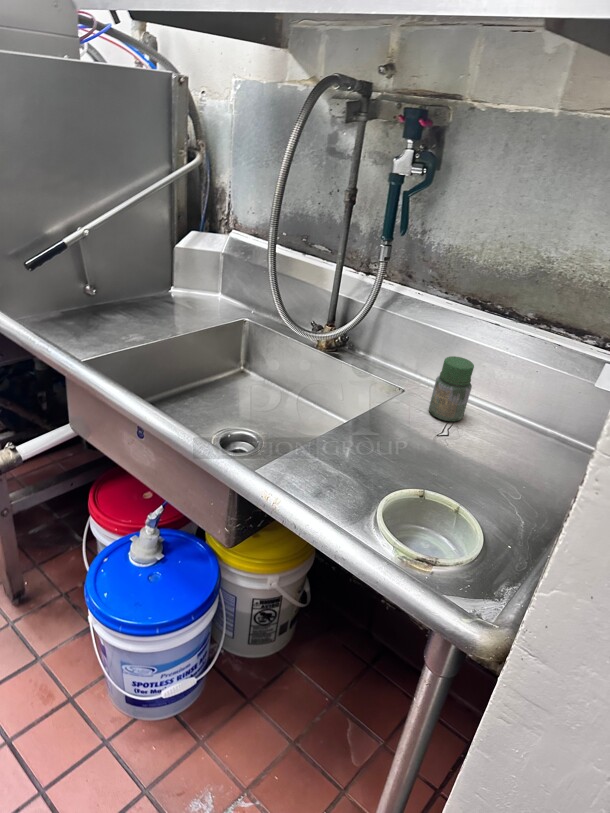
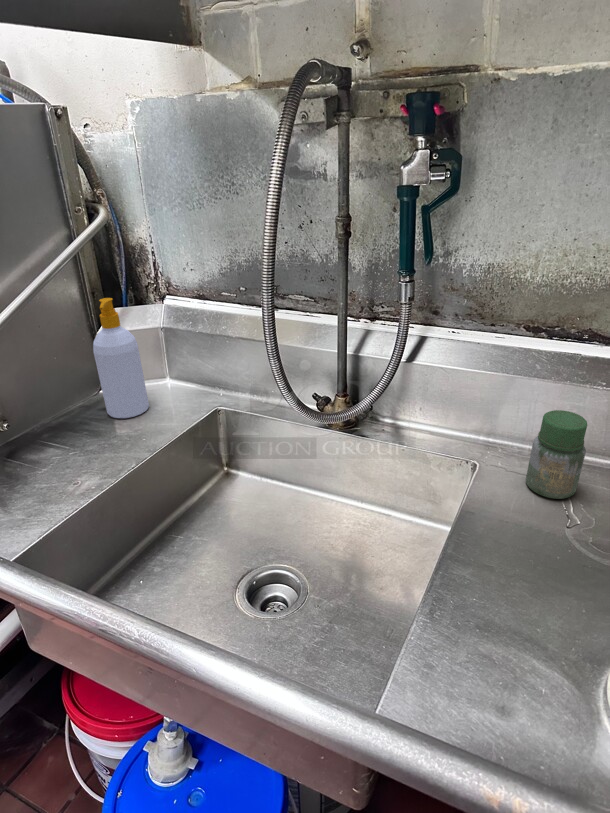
soap bottle: none [167,219,199,311] -> present [93,298,149,418]

